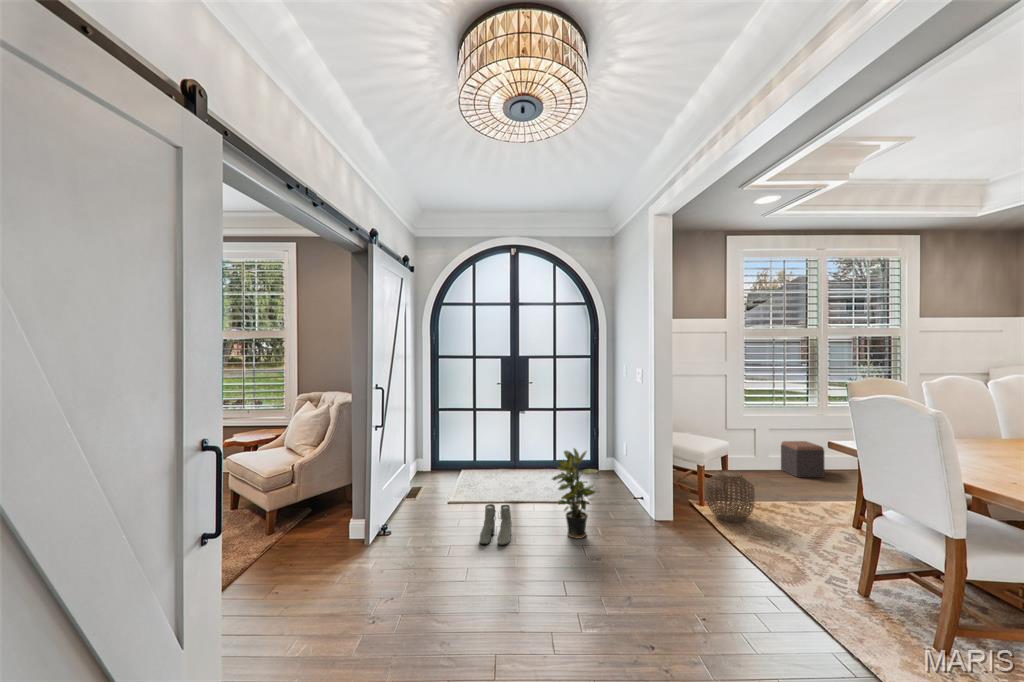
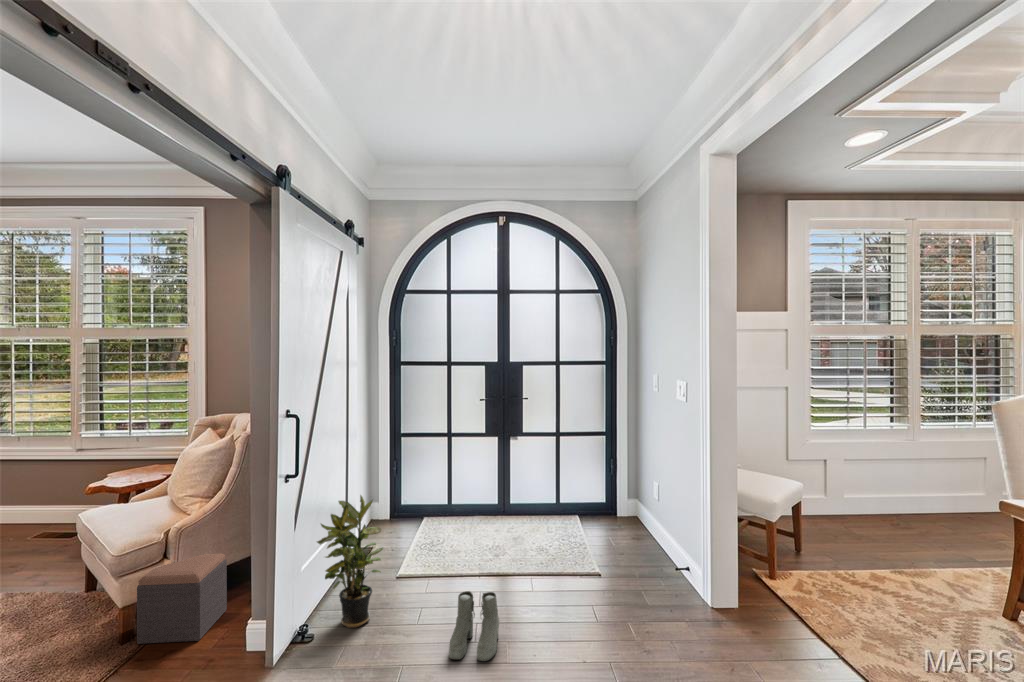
footstool: present [781,441,825,477] -> present [137,553,227,644]
potted plant: present [552,449,598,539] -> present [317,496,383,628]
woven basket: present [706,470,755,523] -> none [783,530,858,612]

